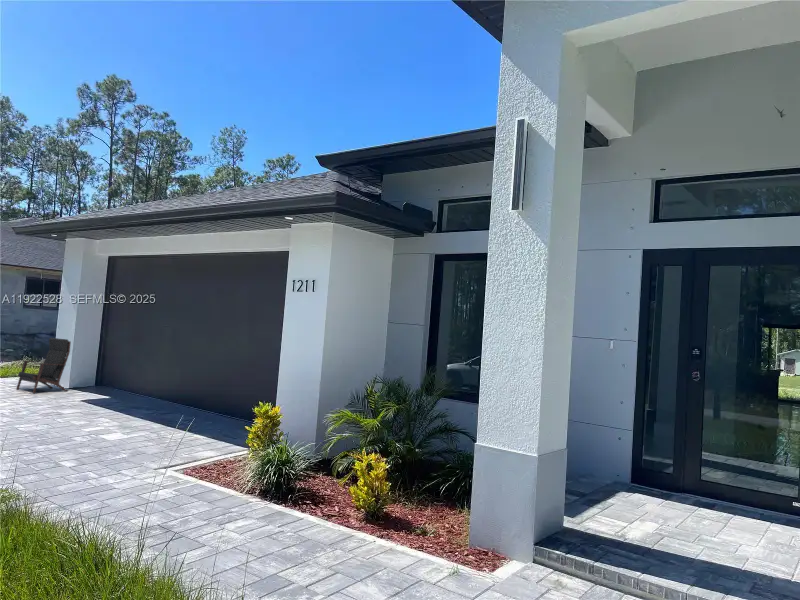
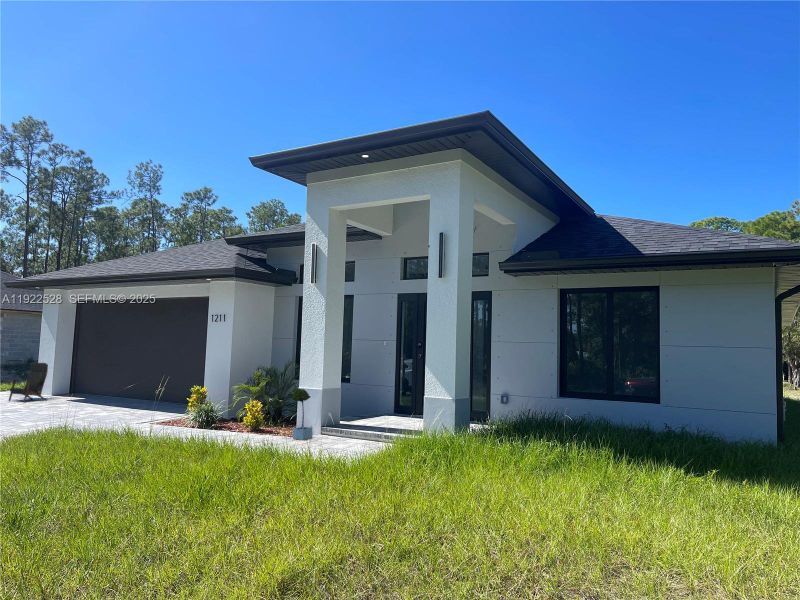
potted tree: none [470,448,519,583] -> present [291,388,313,440]

